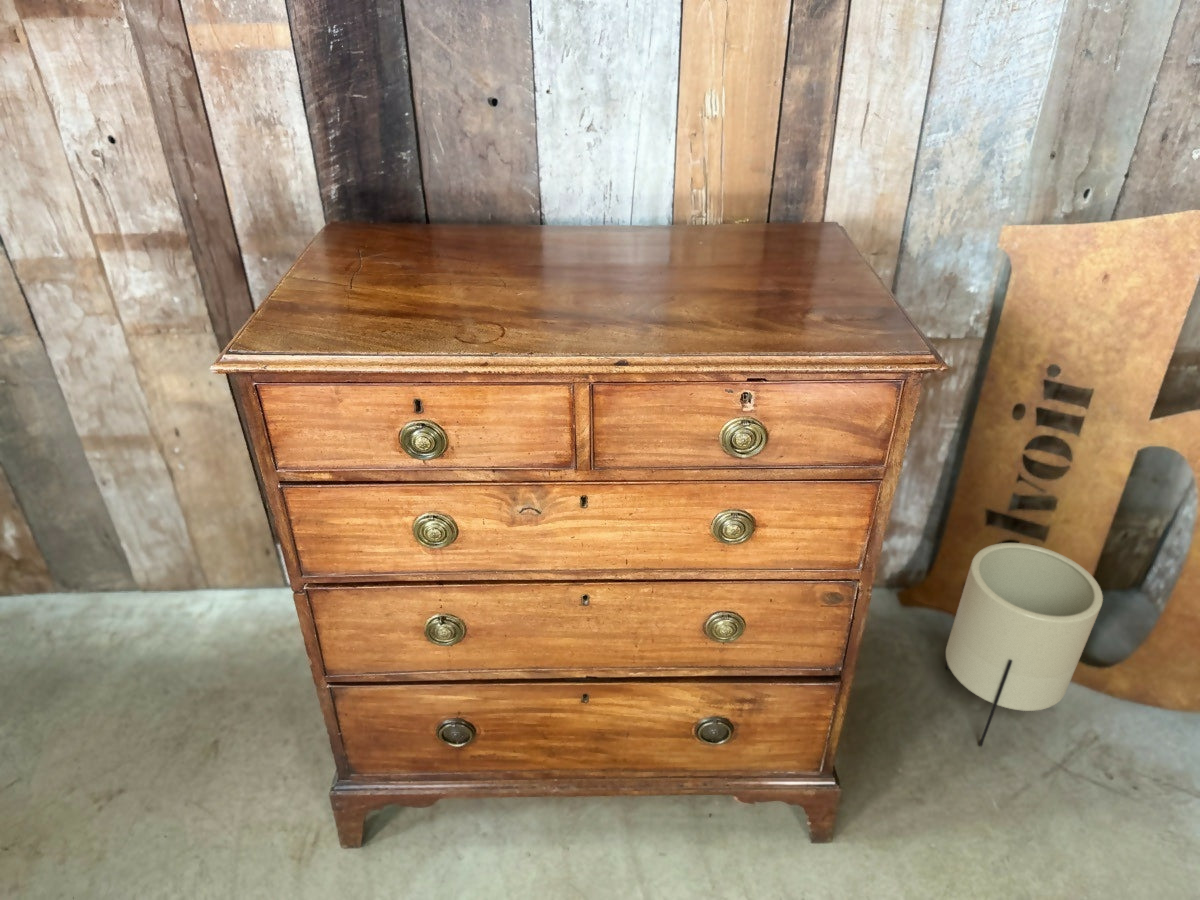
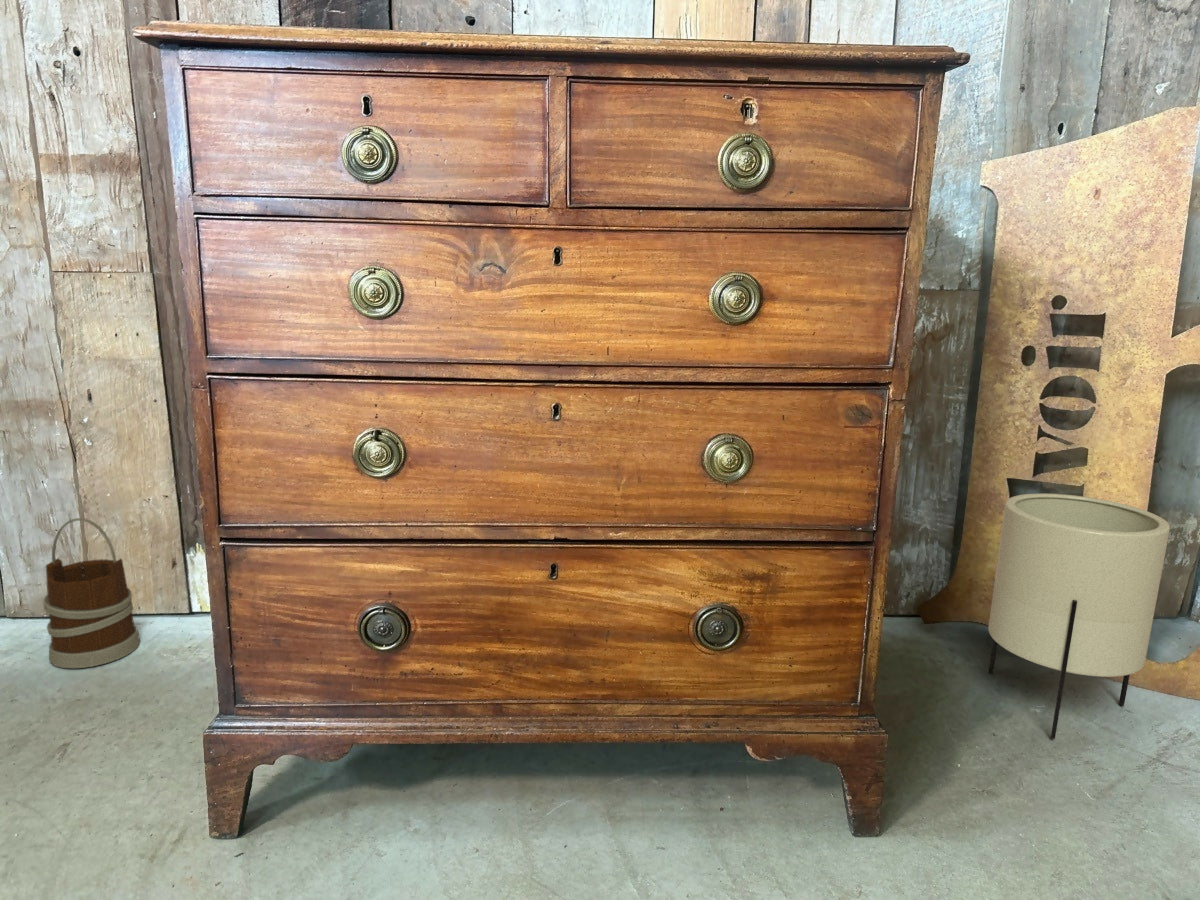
wooden bucket: none [151,560,235,674] -> present [44,518,140,668]

